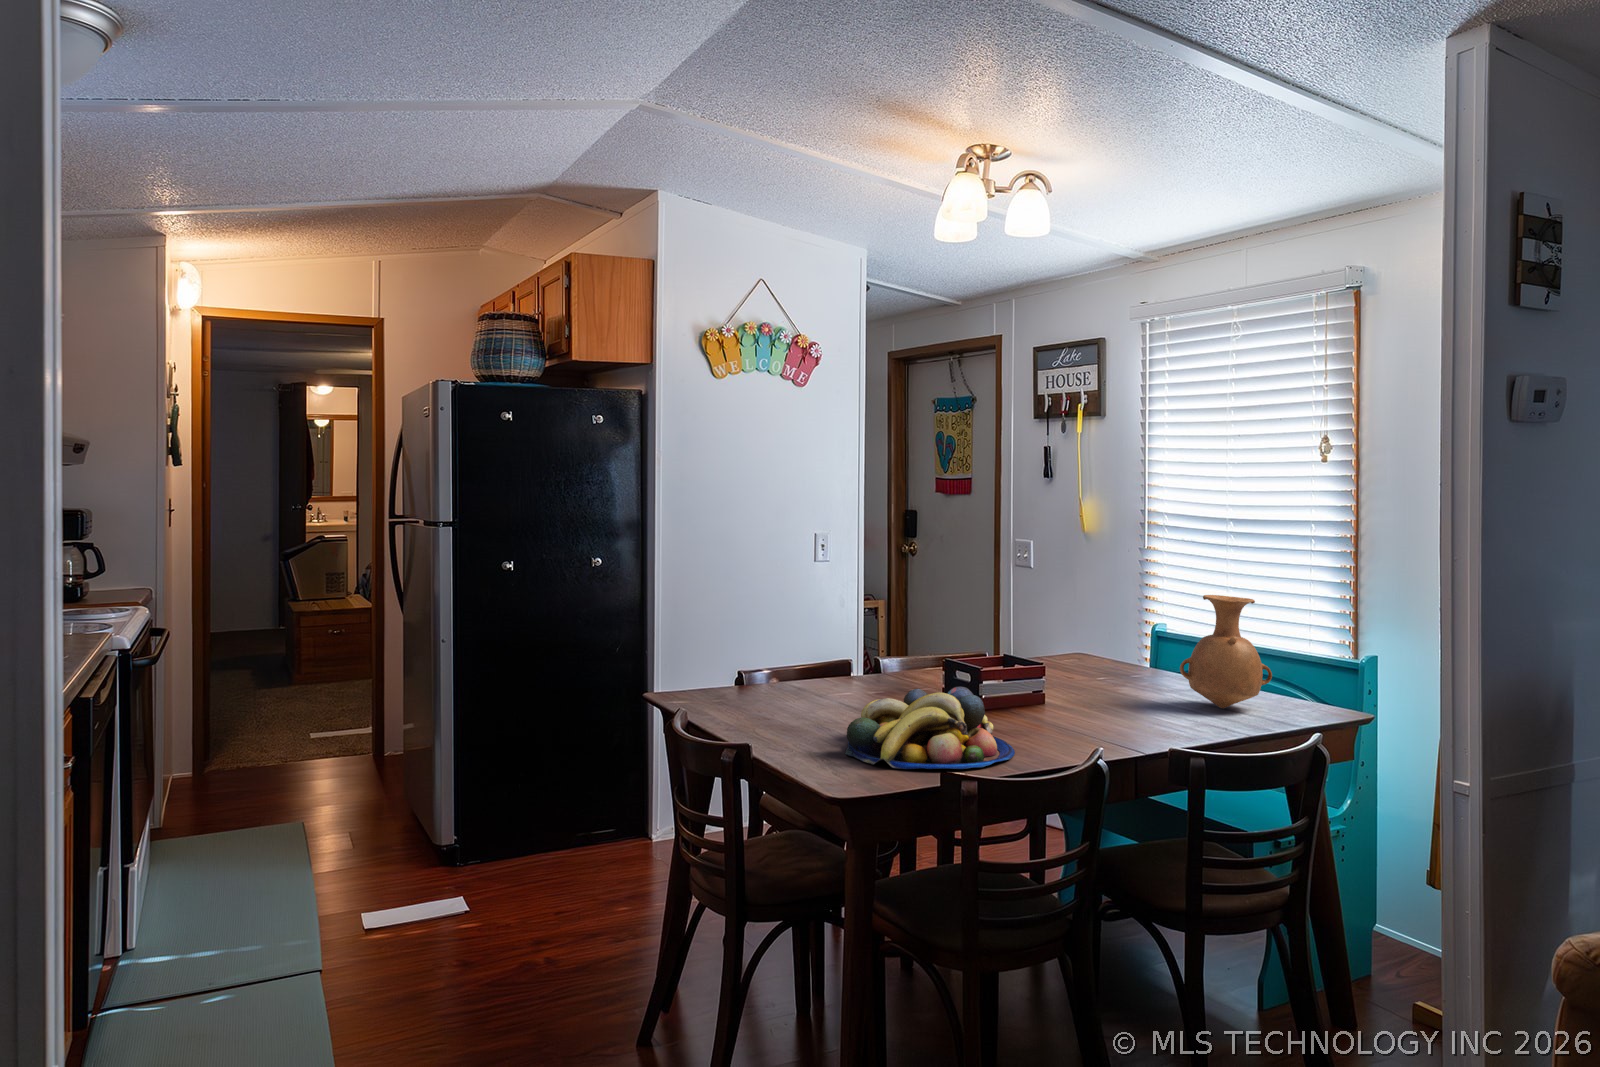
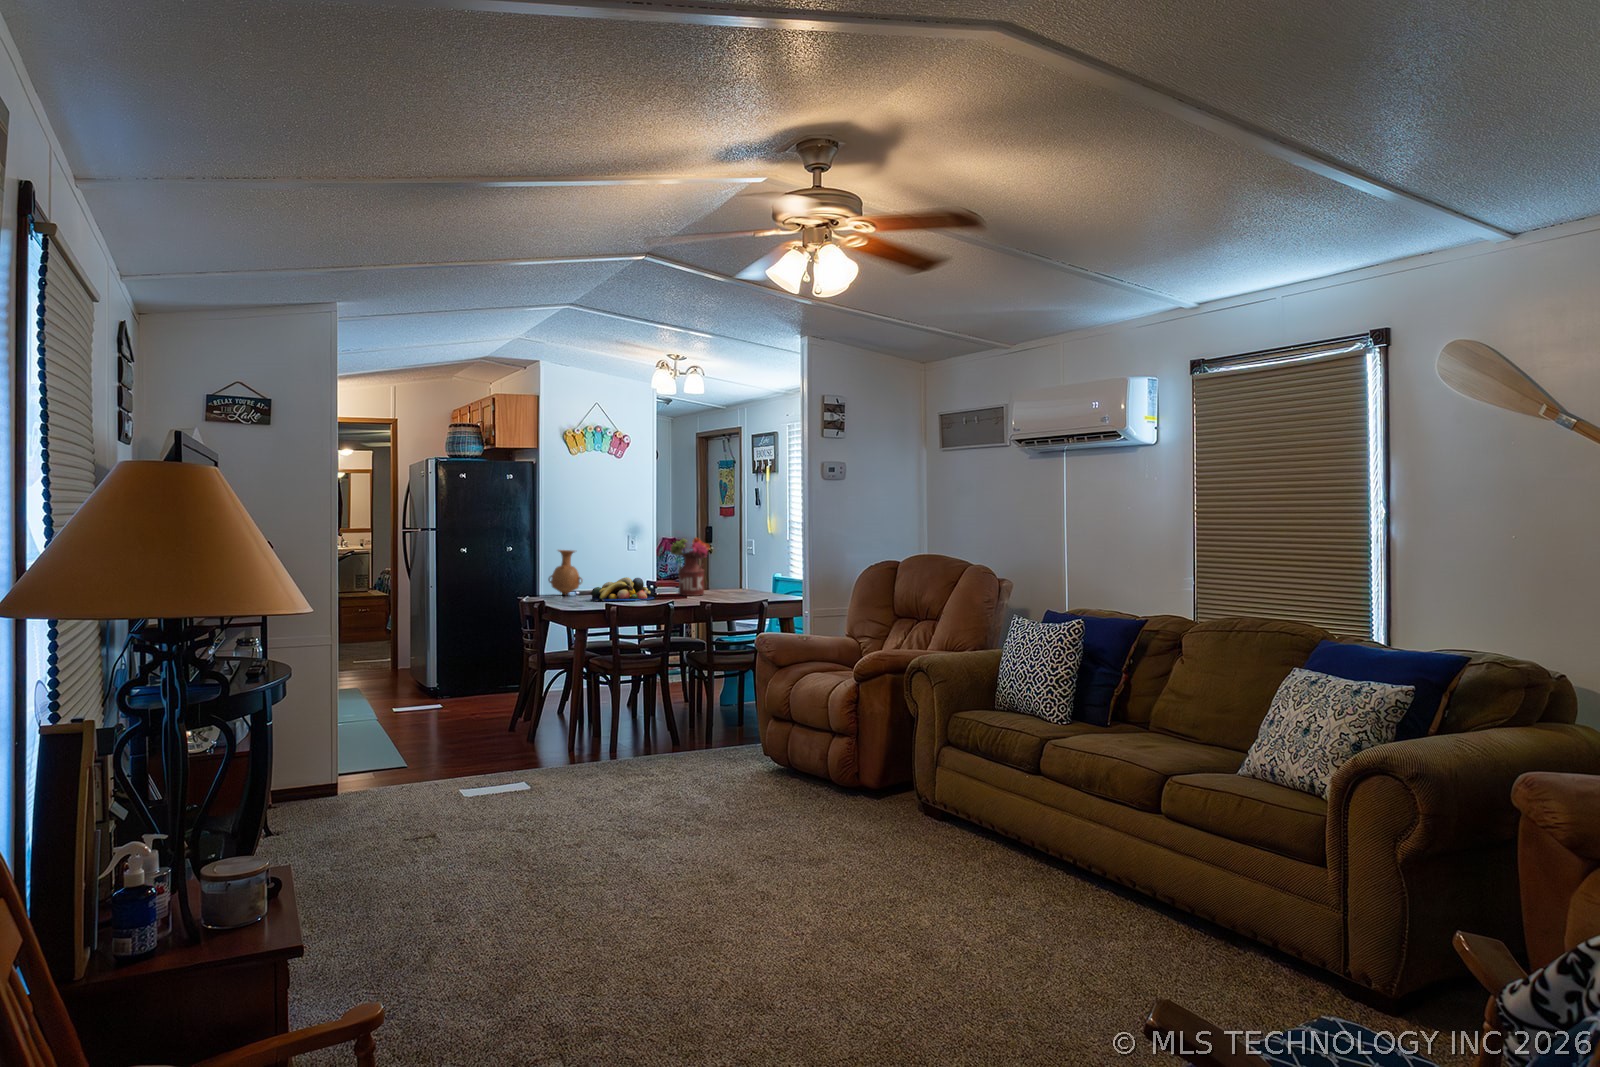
flower arrangement: none [1021,573,1129,726] -> present [671,538,710,596]
vase: present [1180,595,1272,708] -> present [548,550,583,595]

